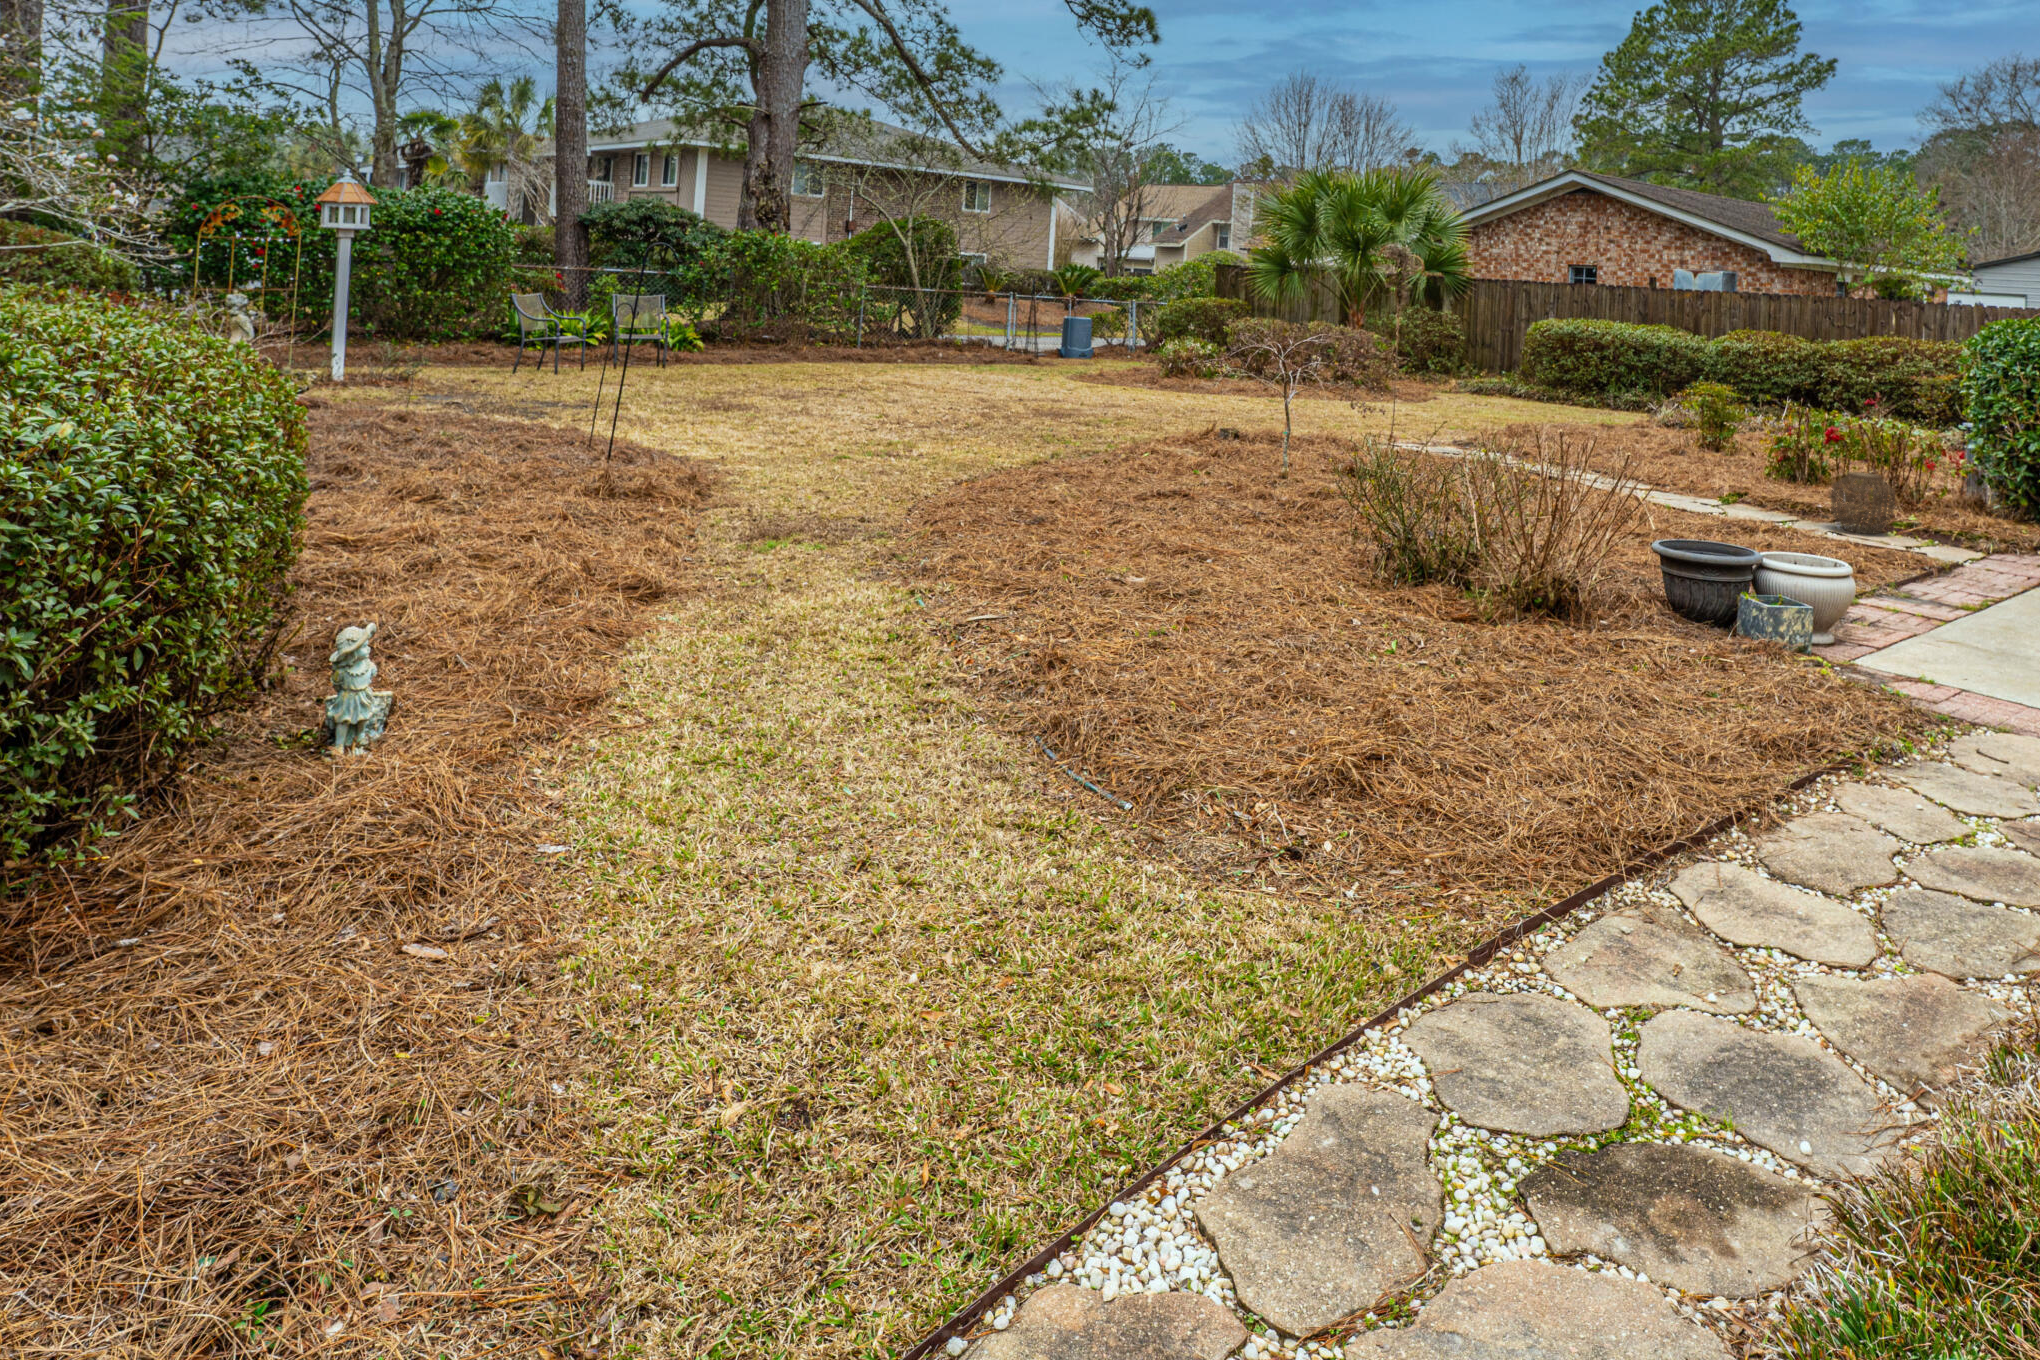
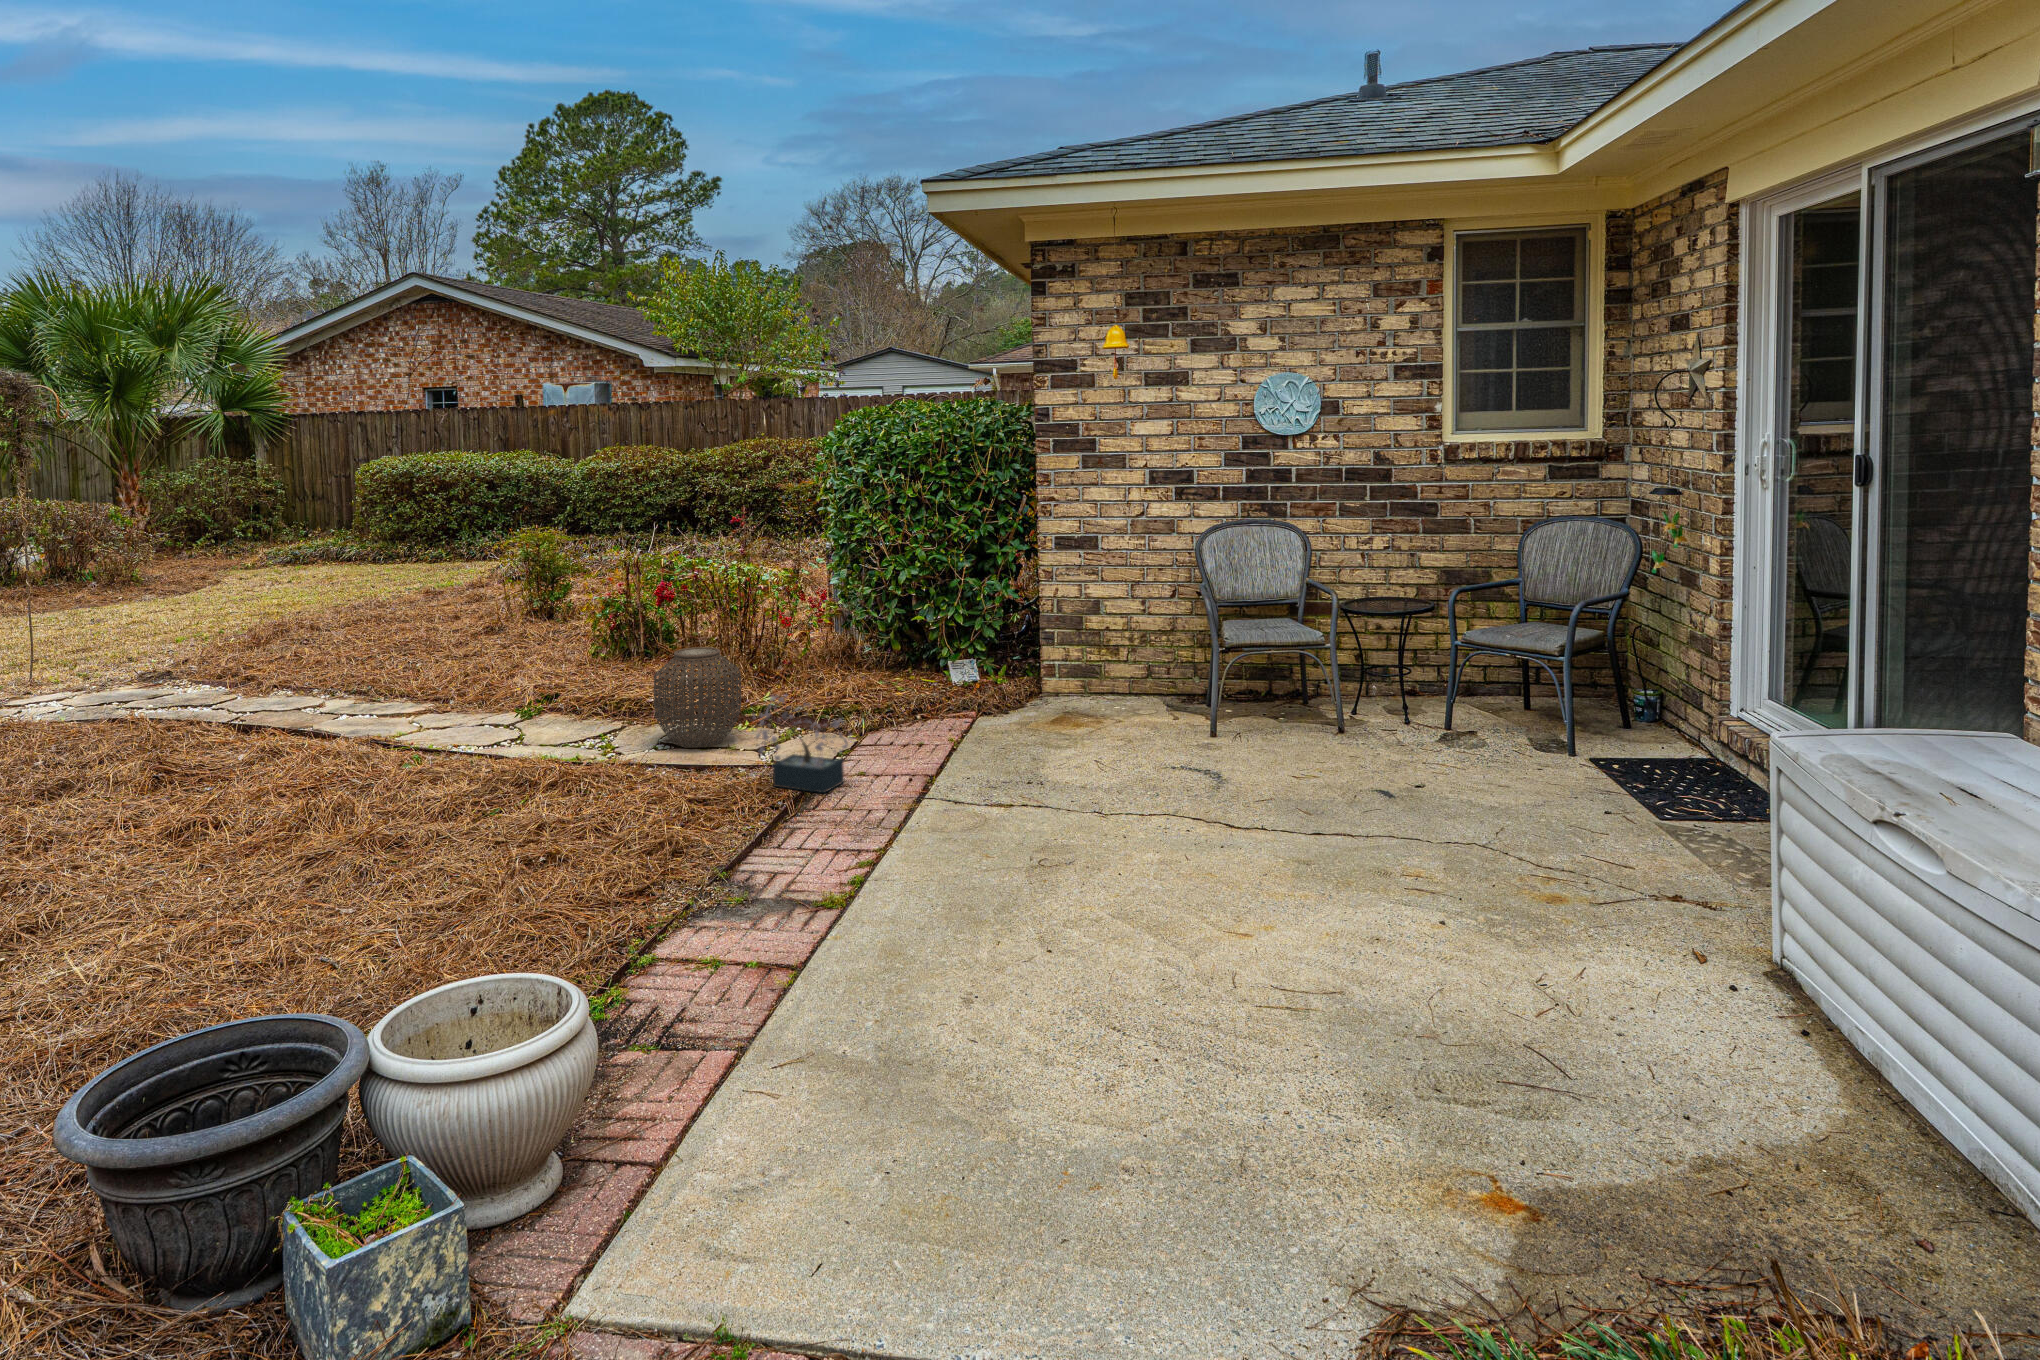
decorative plant: none [1910,503,1984,565] -> present [756,694,852,793]

